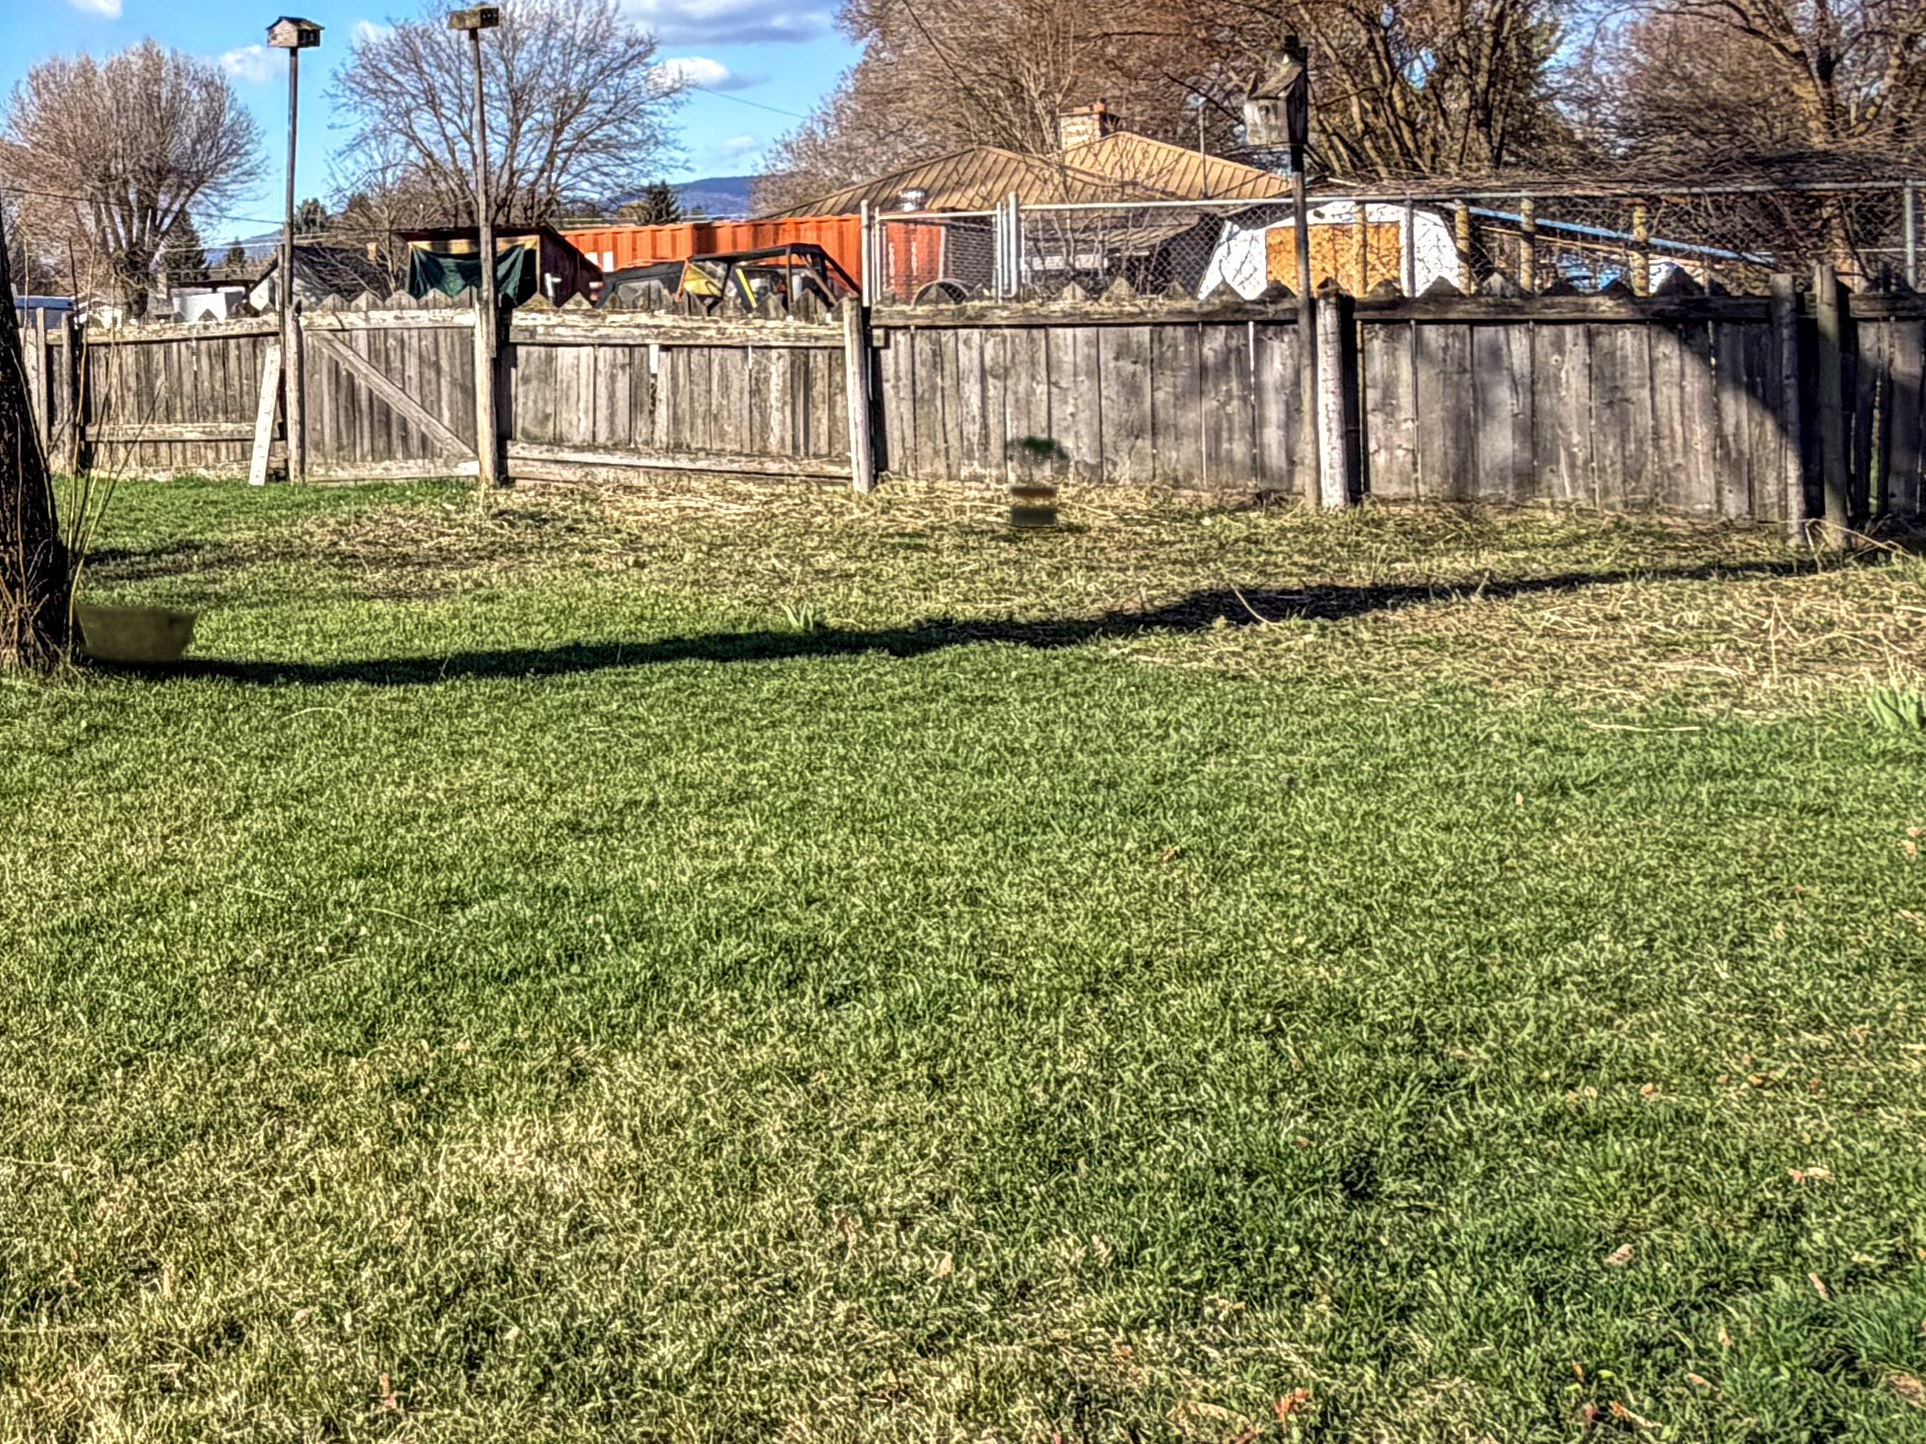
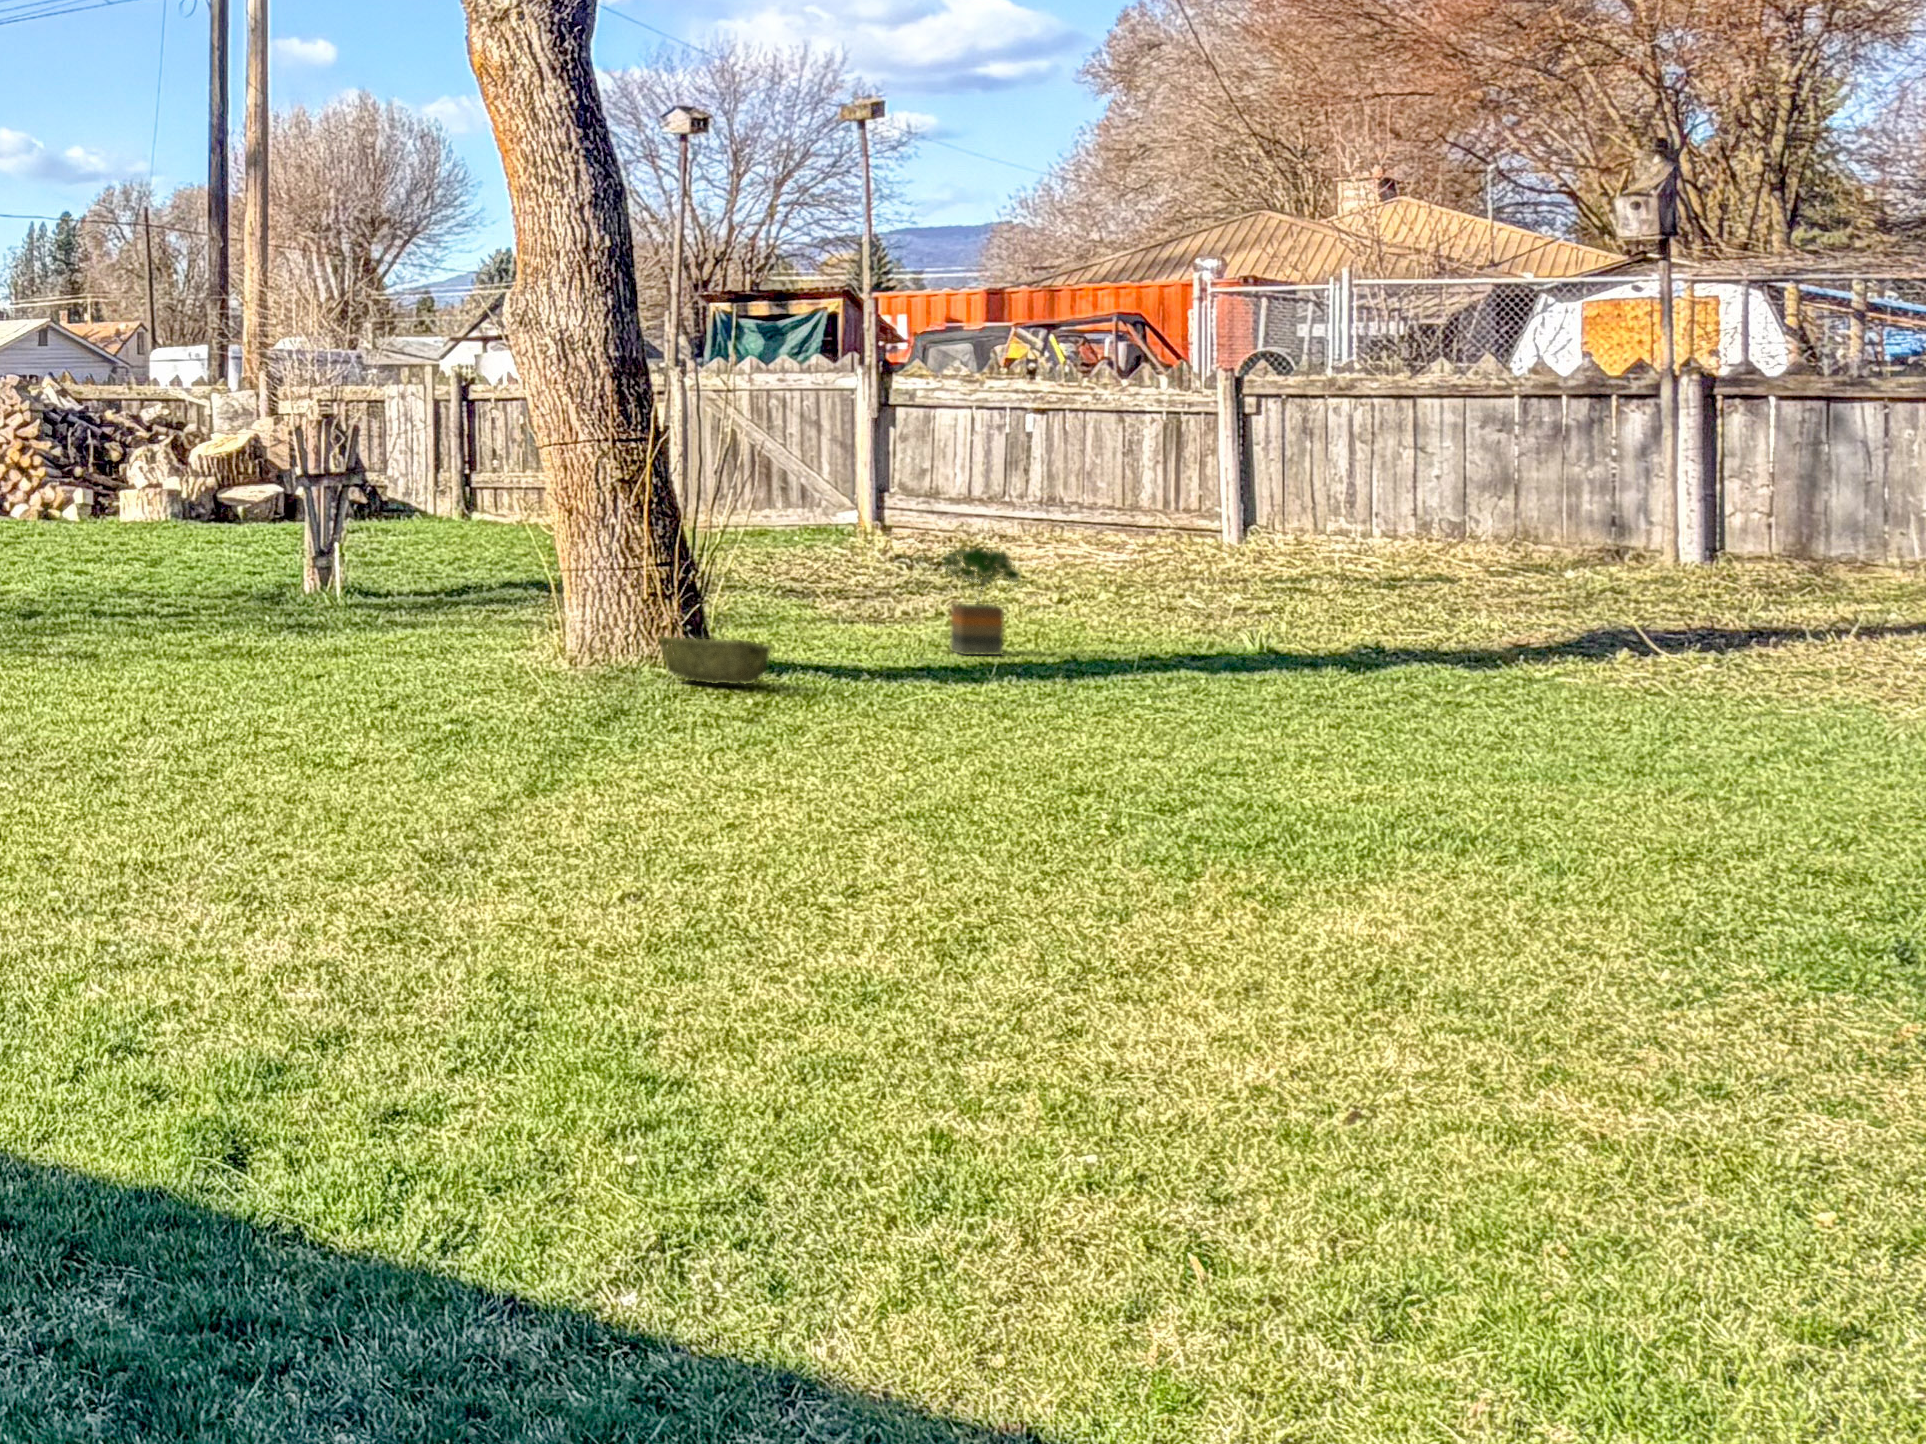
potted tree: present [1002,435,1072,527] -> present [942,547,1021,655]

